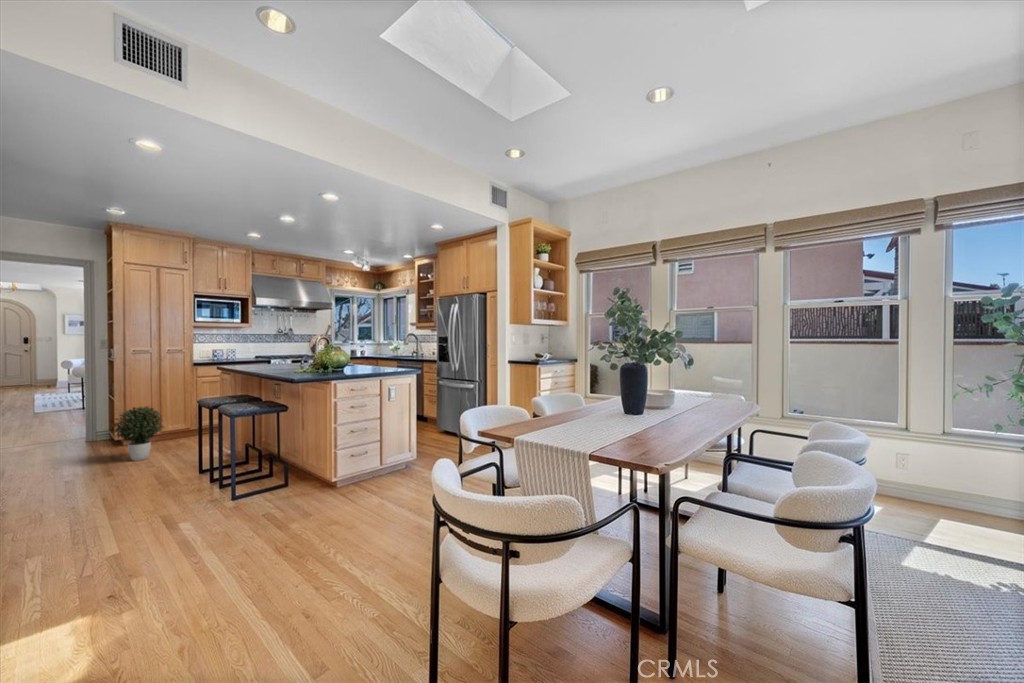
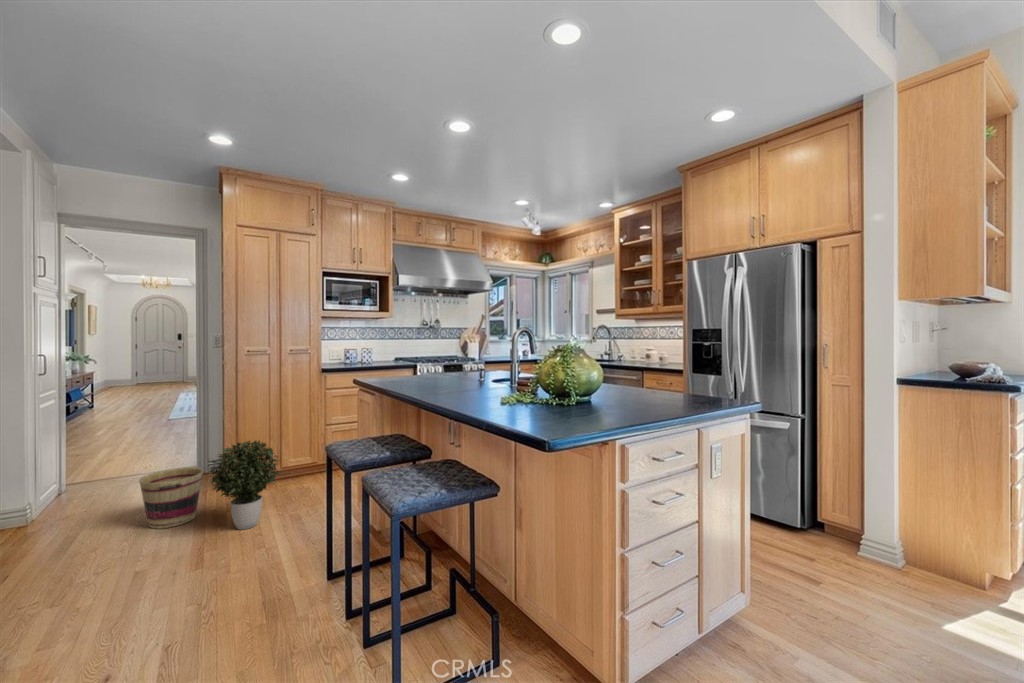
basket: none [56,428,104,465] -> present [139,467,203,529]

